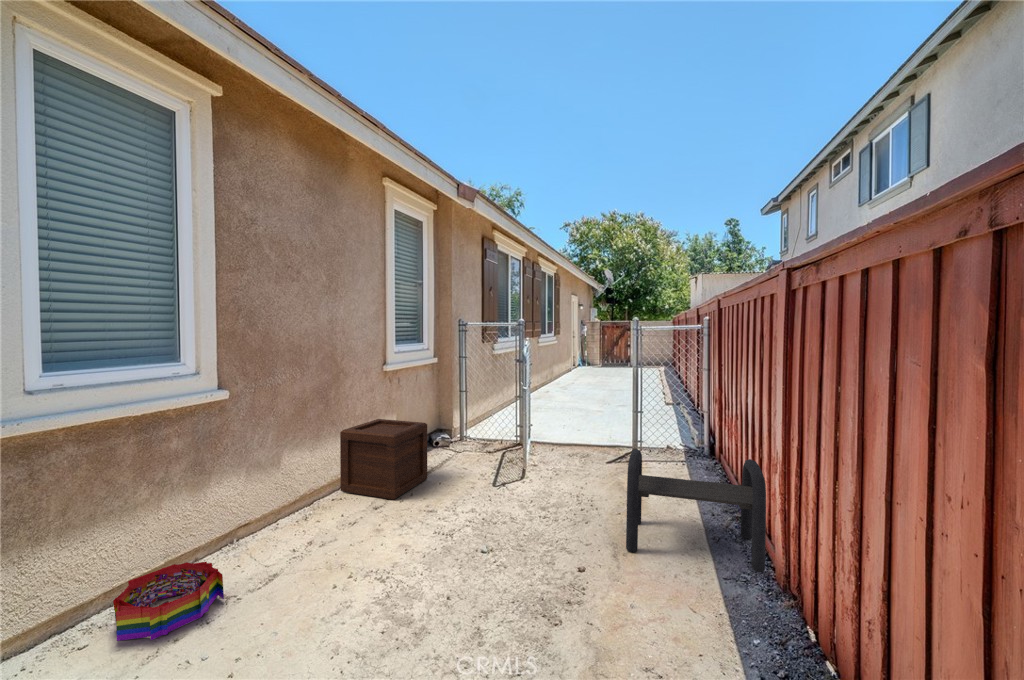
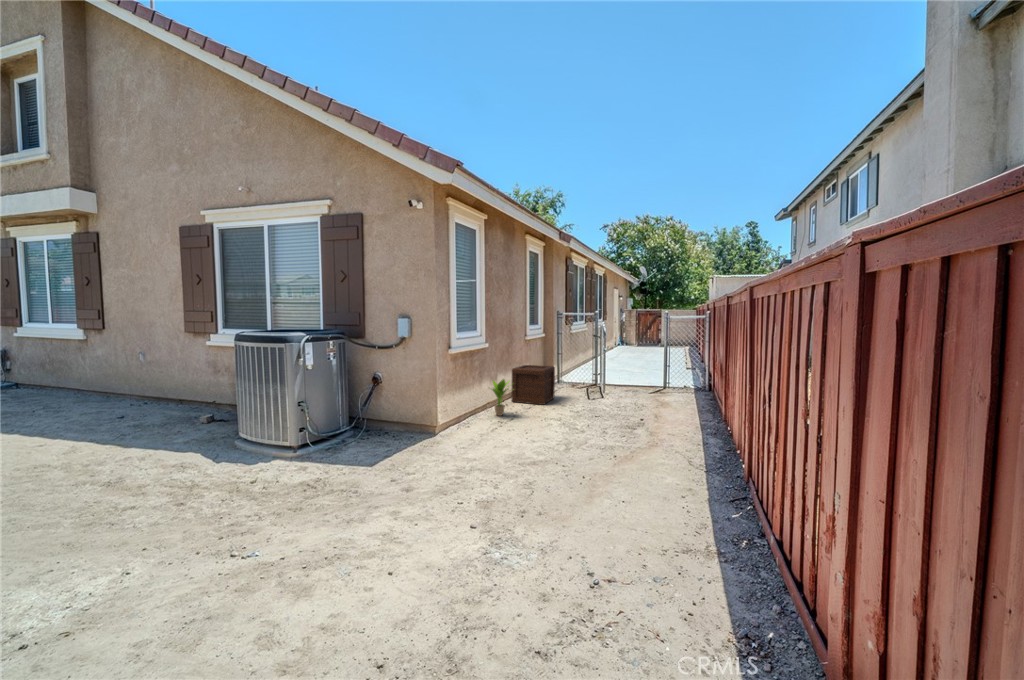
bench: present [626,449,766,572] -> none [674,375,743,428]
potted plant: none [241,464,307,542] -> present [492,379,509,416]
storage bin: present [113,562,224,641] -> none [463,414,501,435]

